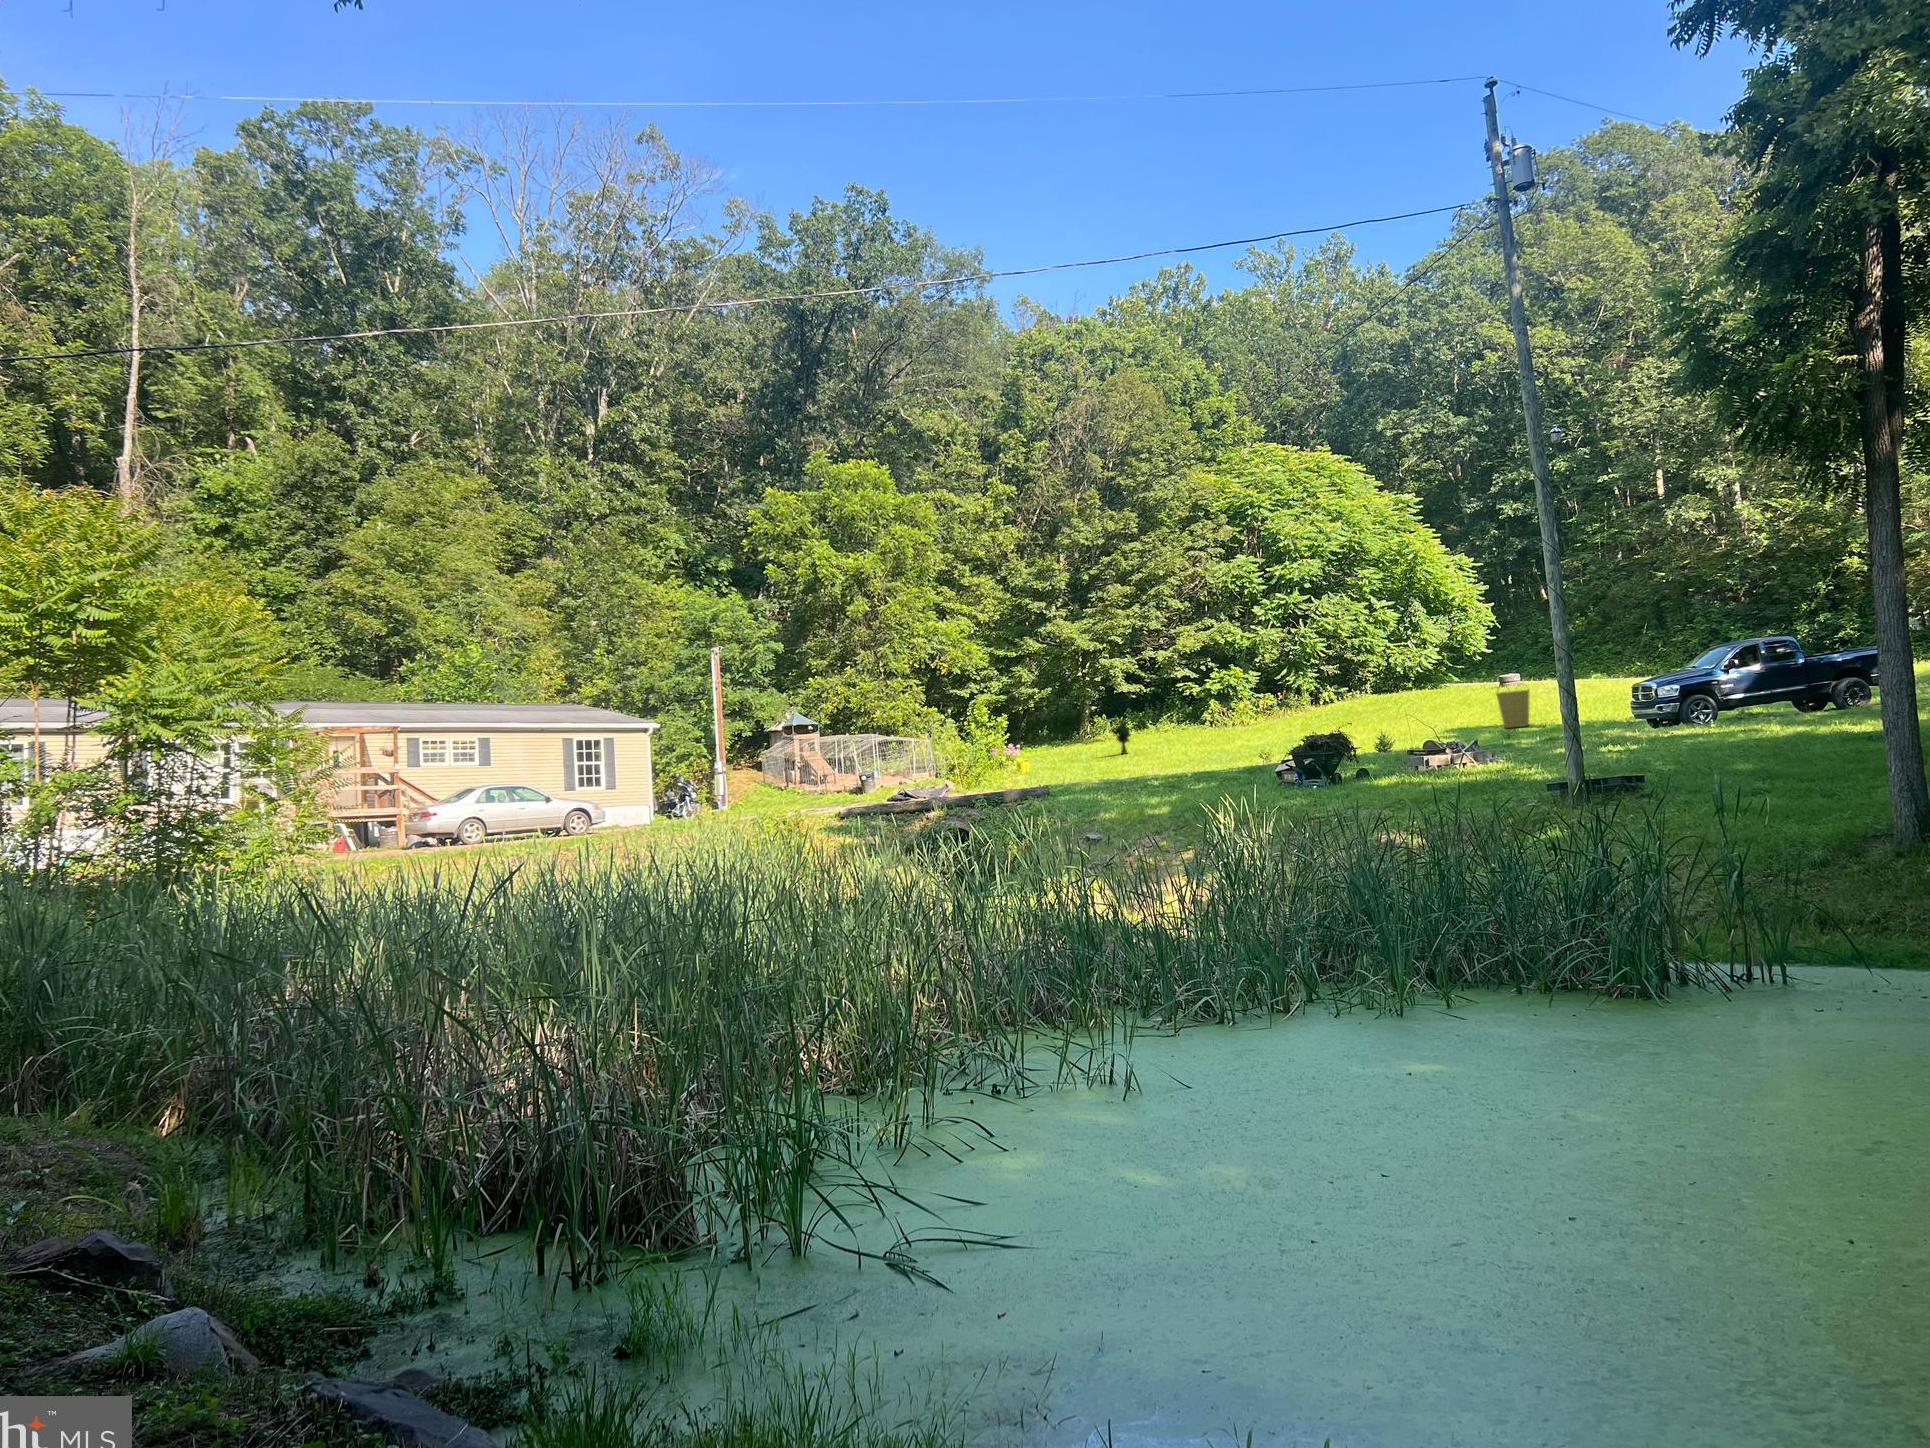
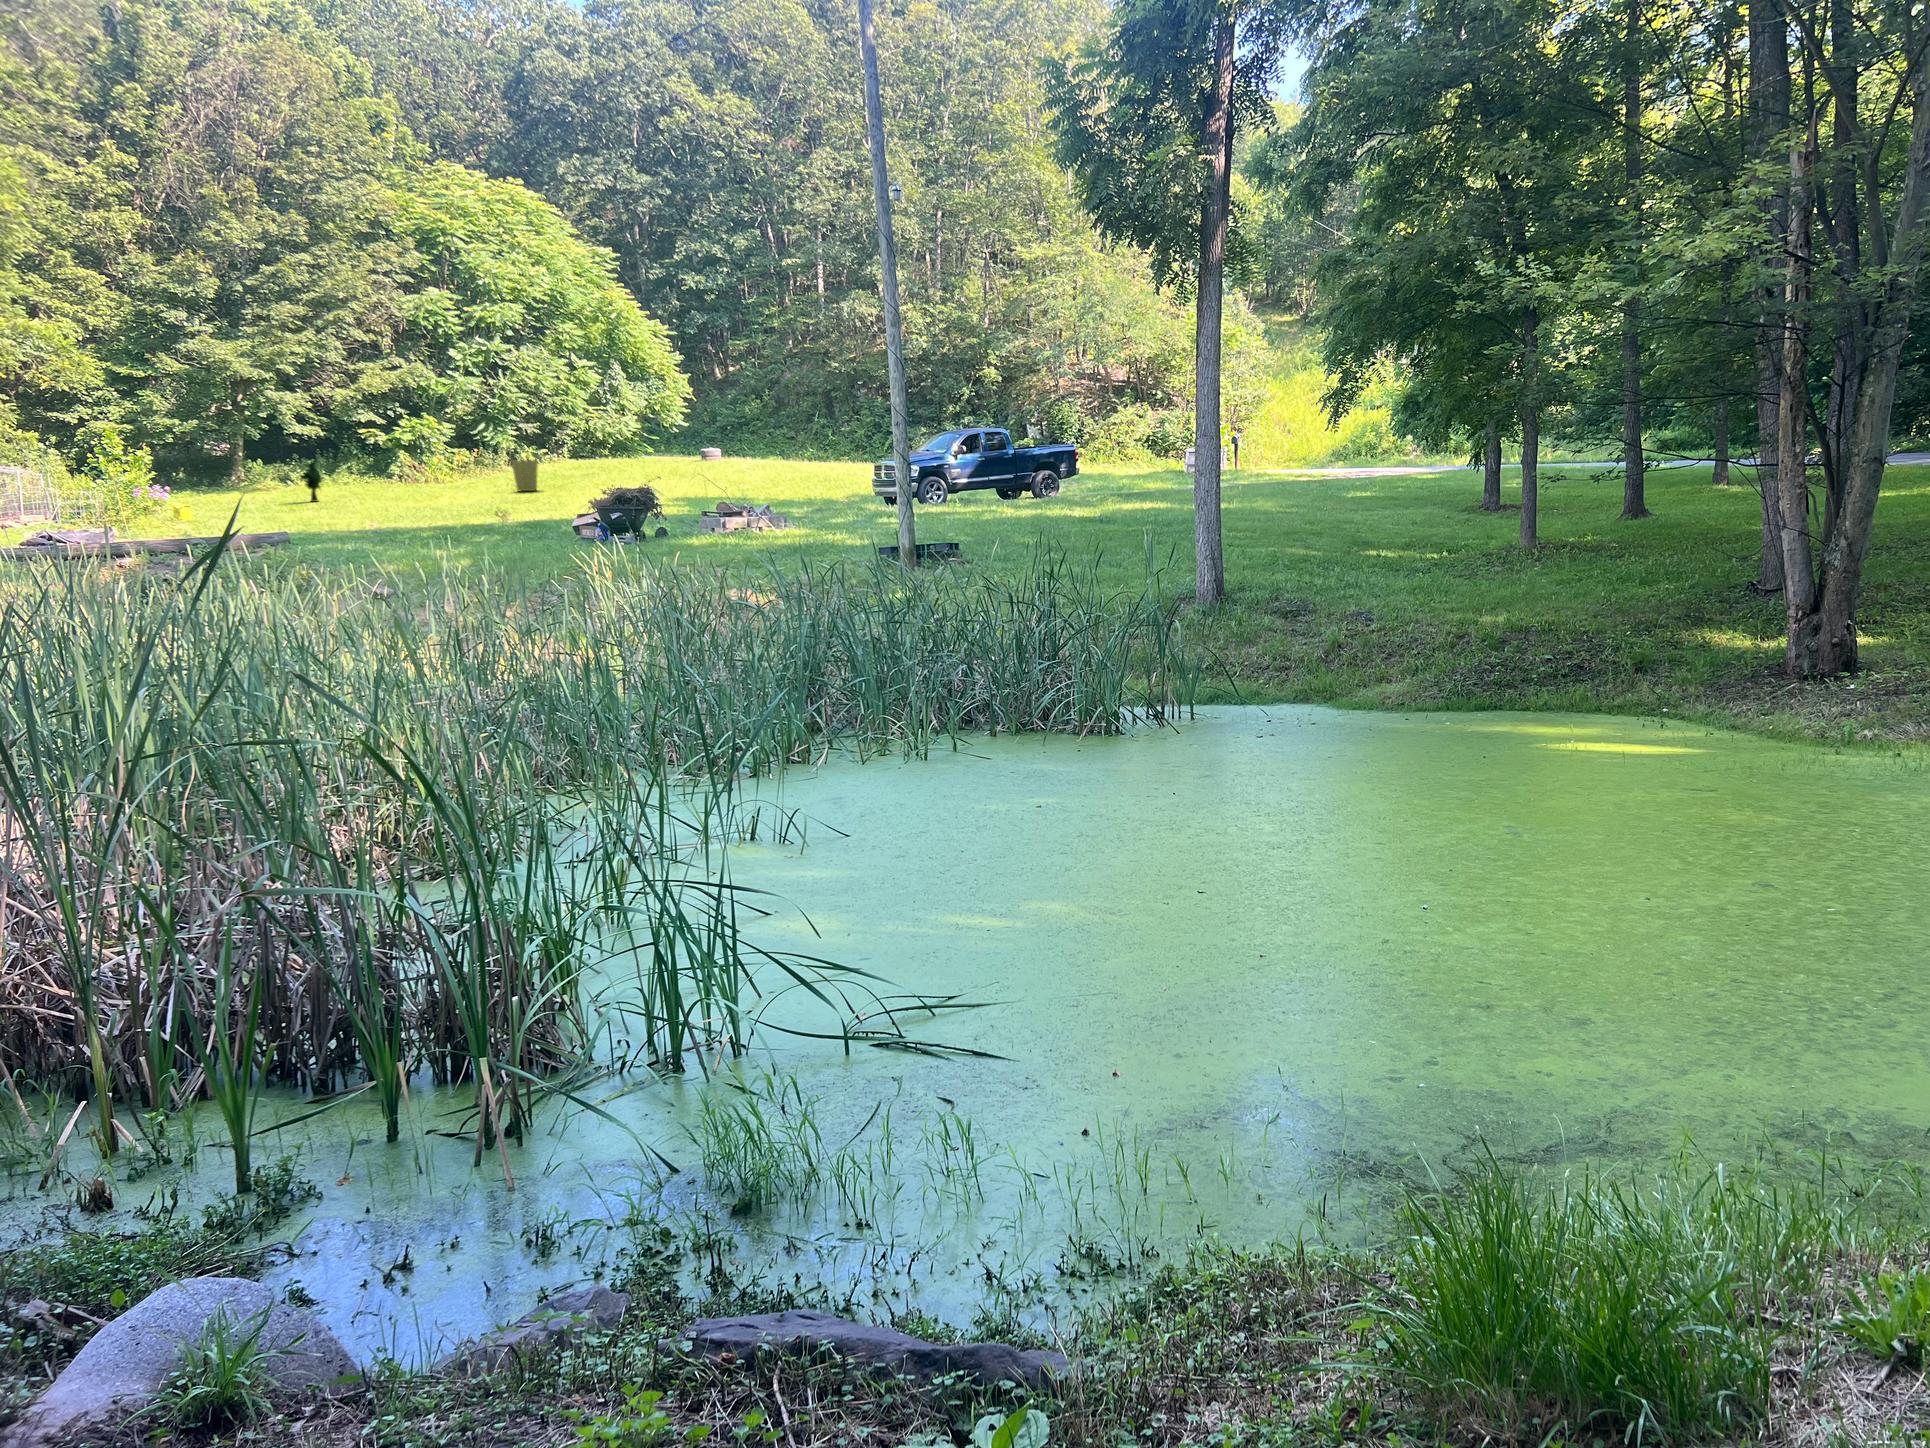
basket: present [1496,689,1530,728] -> present [512,460,538,491]

